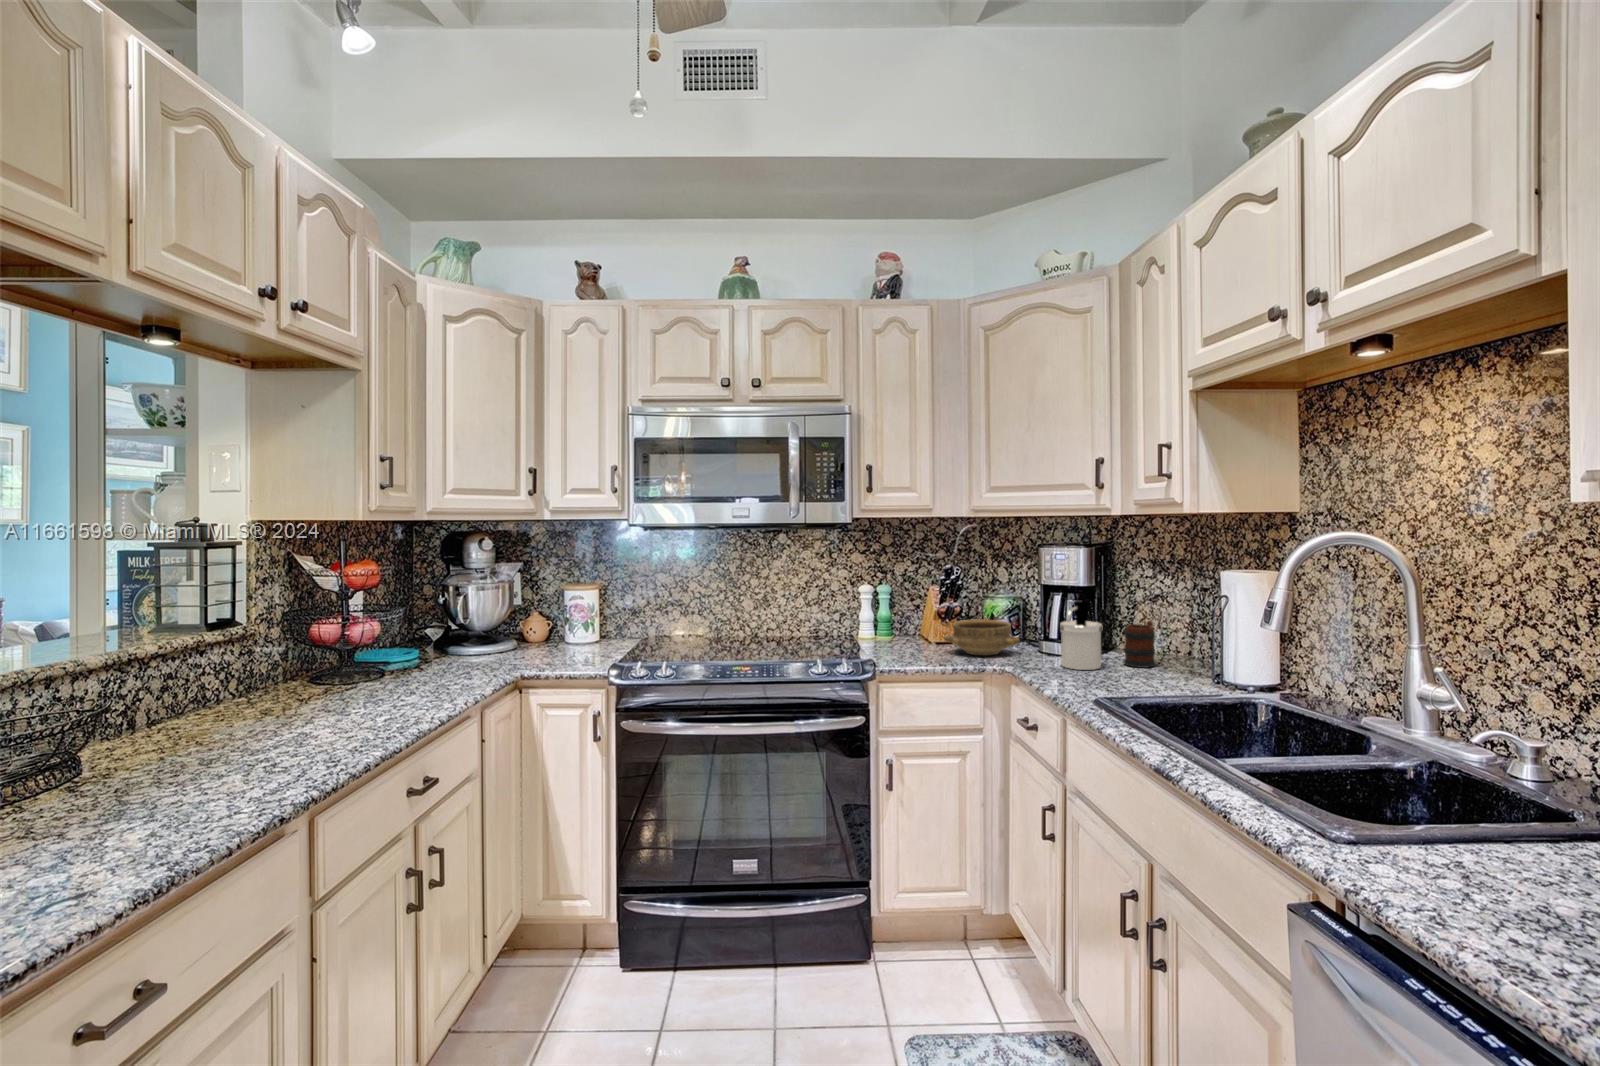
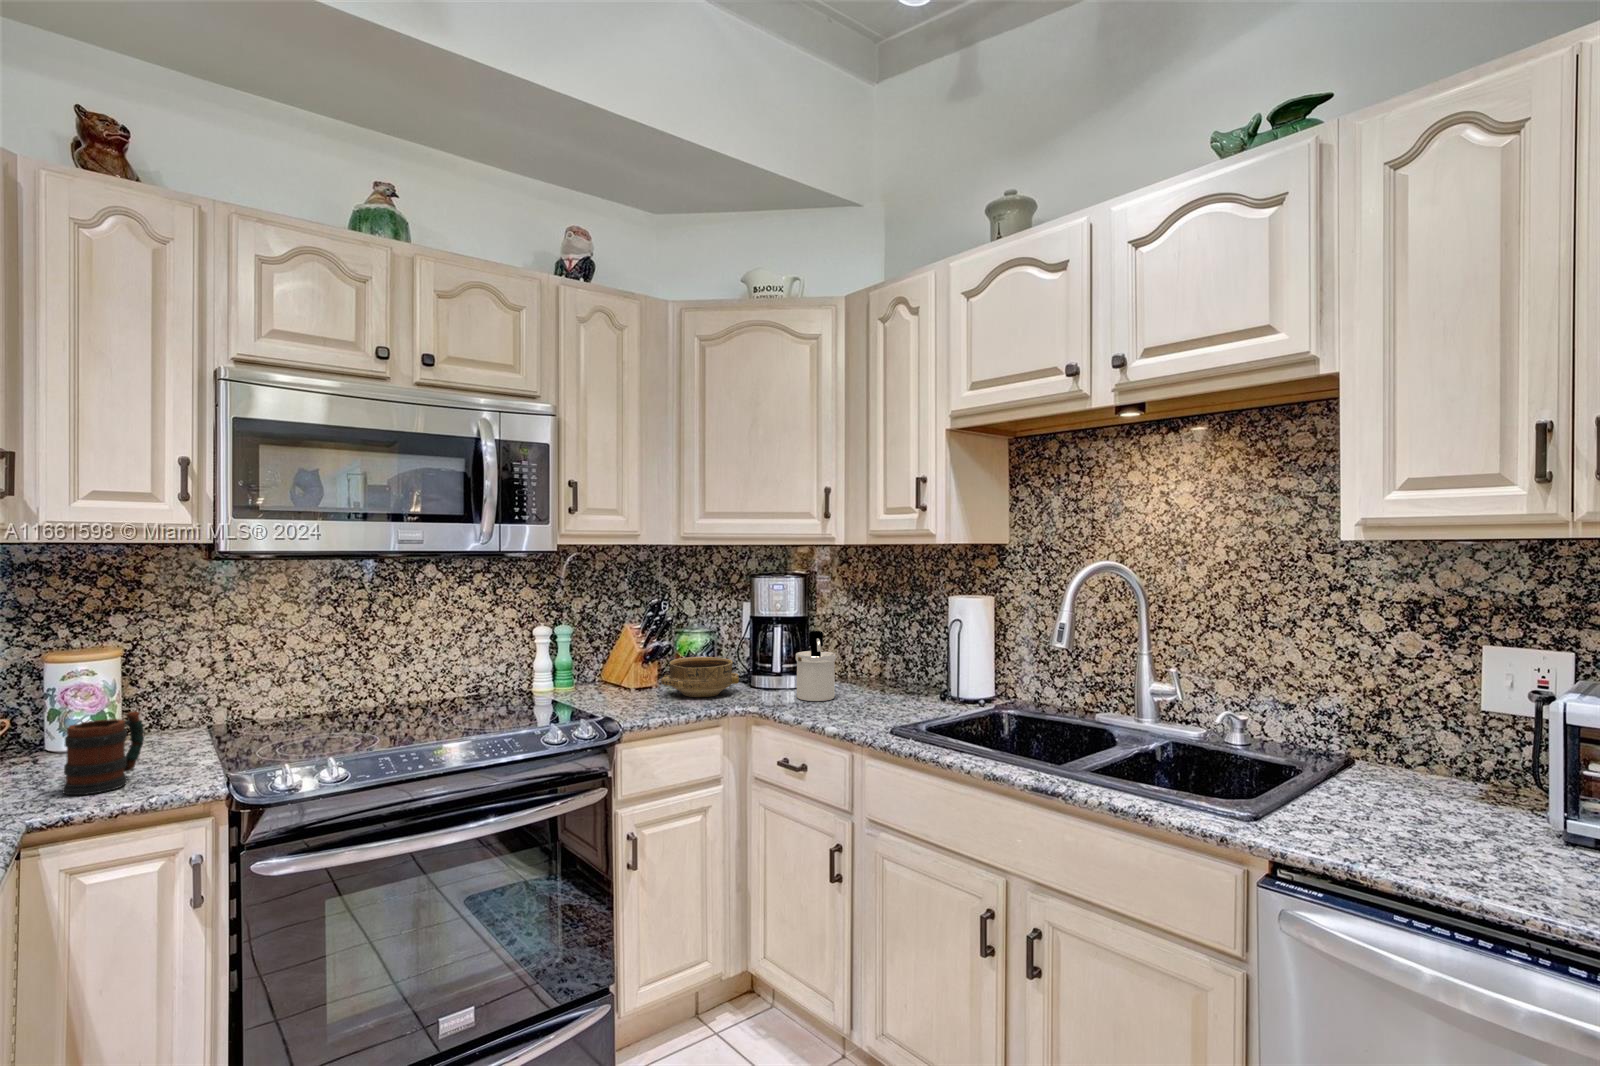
mug: present [1124,621,1156,668] -> present [63,712,144,795]

